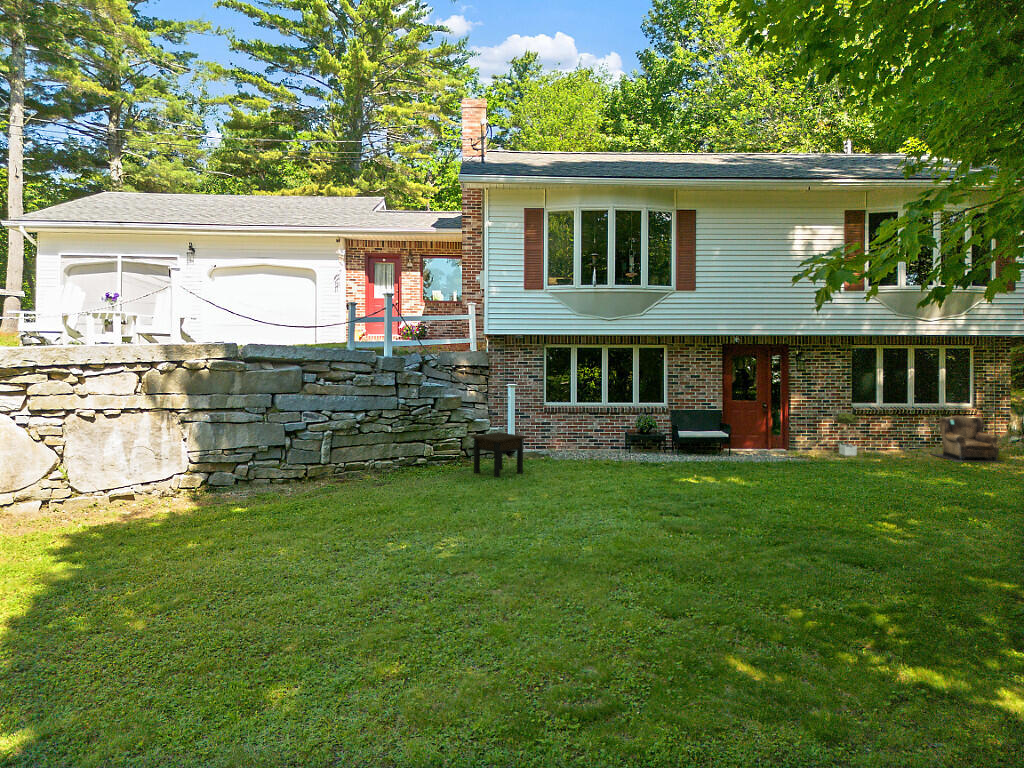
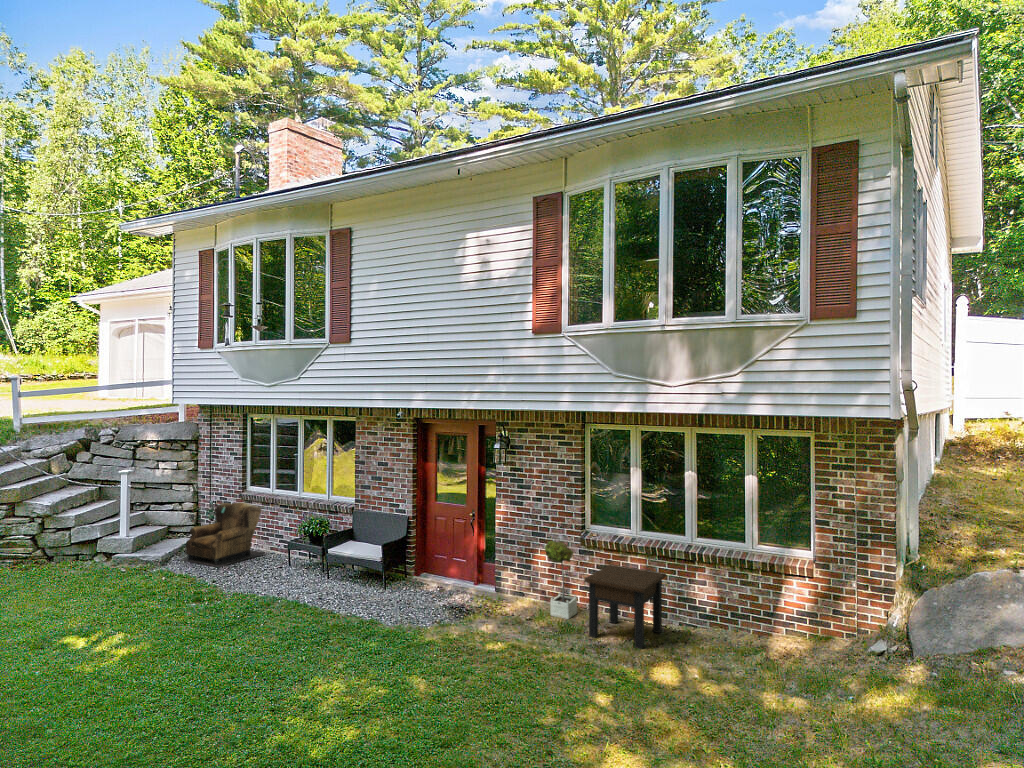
armchair: present [933,416,1002,462] -> present [181,502,267,567]
side table: present [471,432,526,478] -> present [584,565,666,649]

